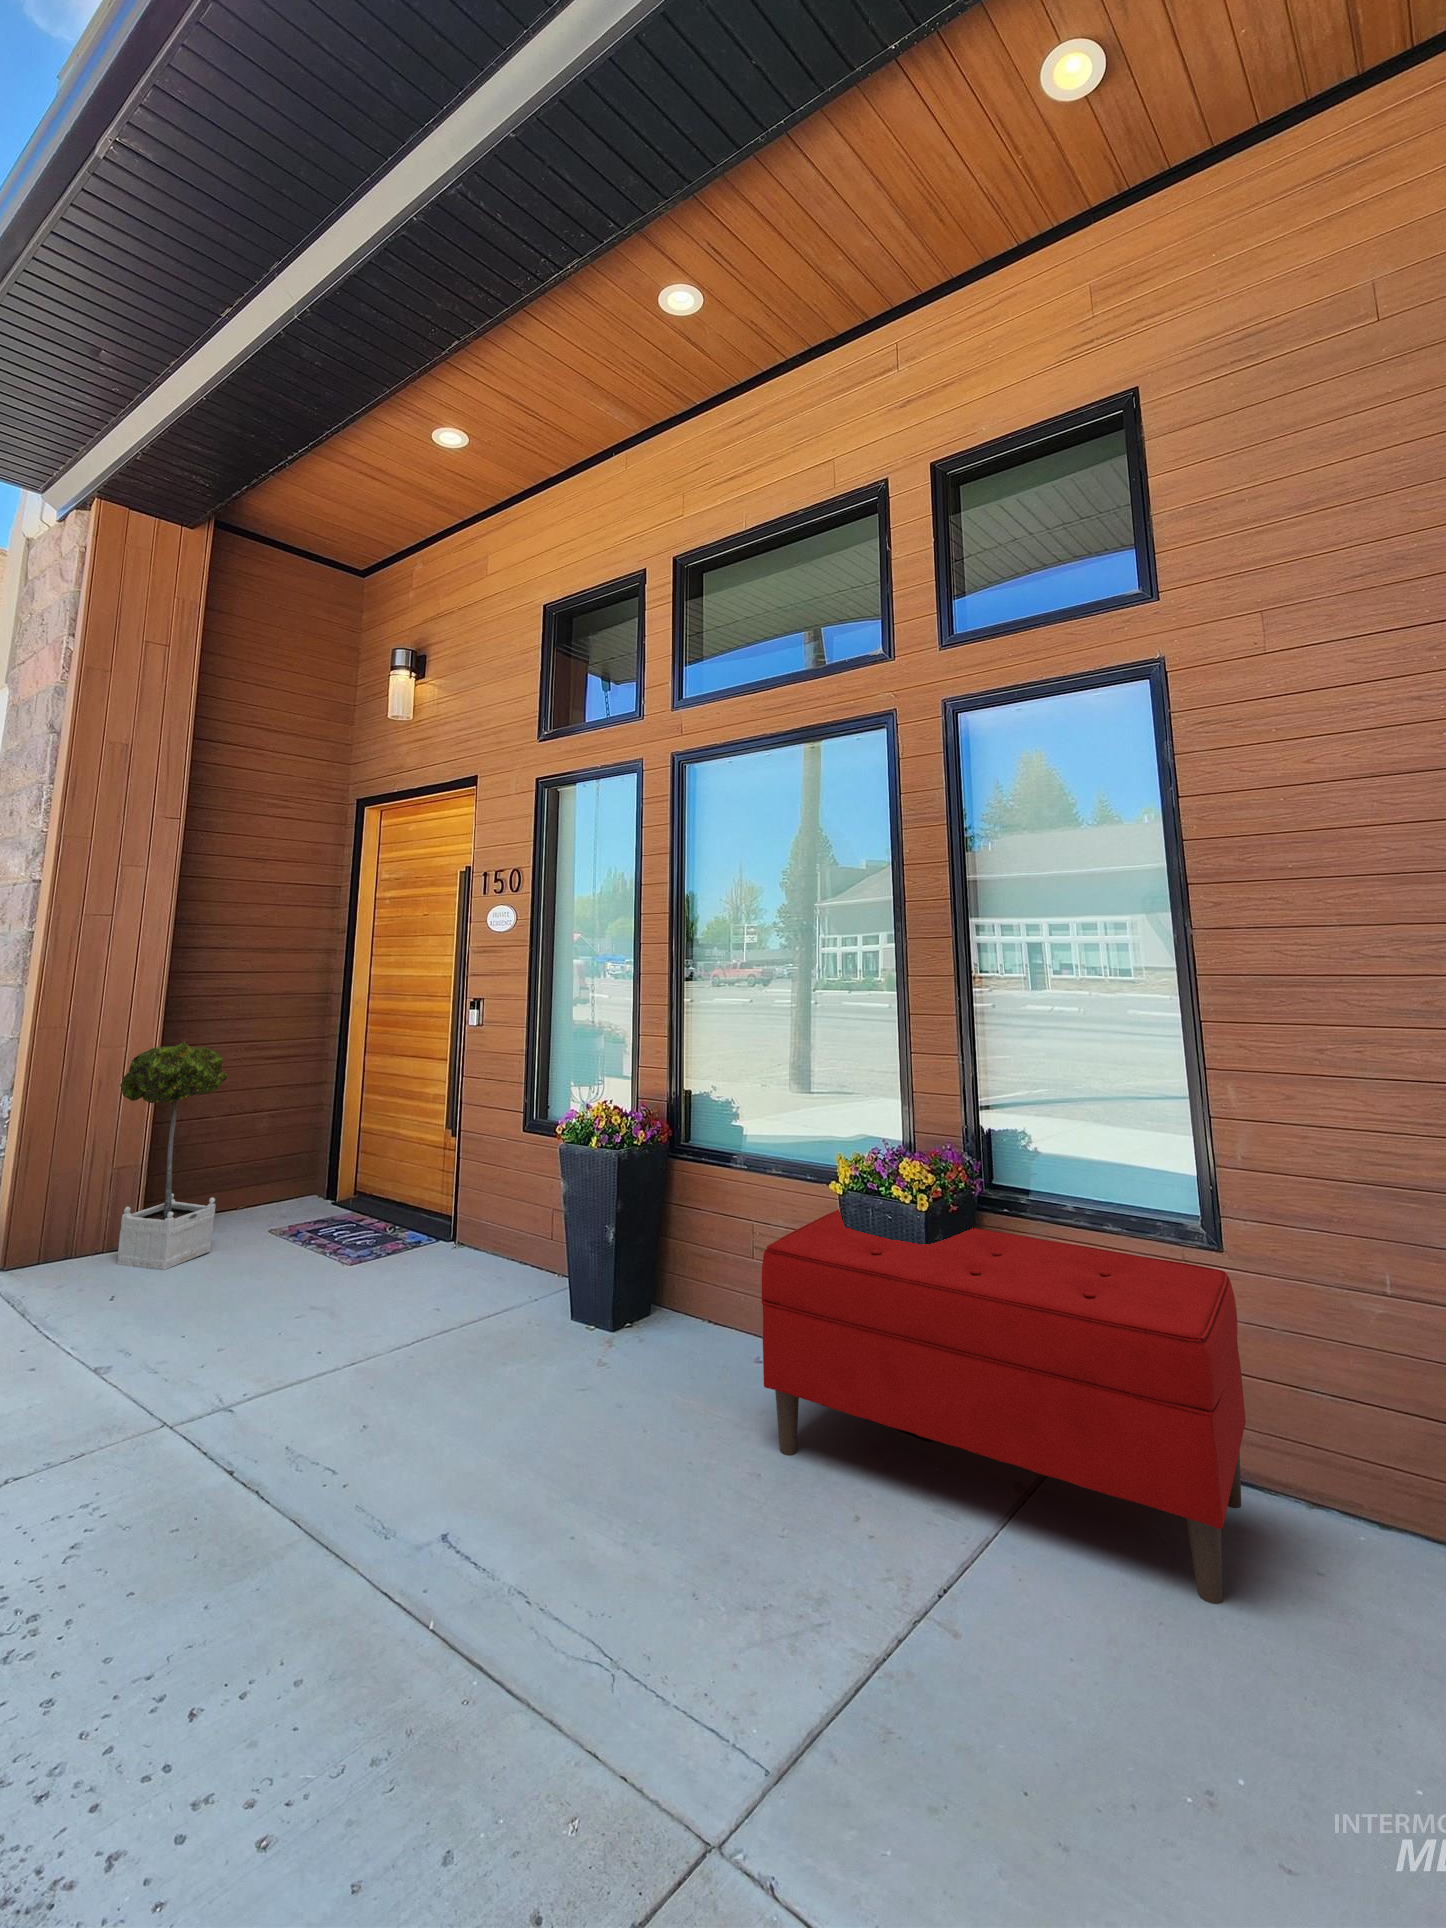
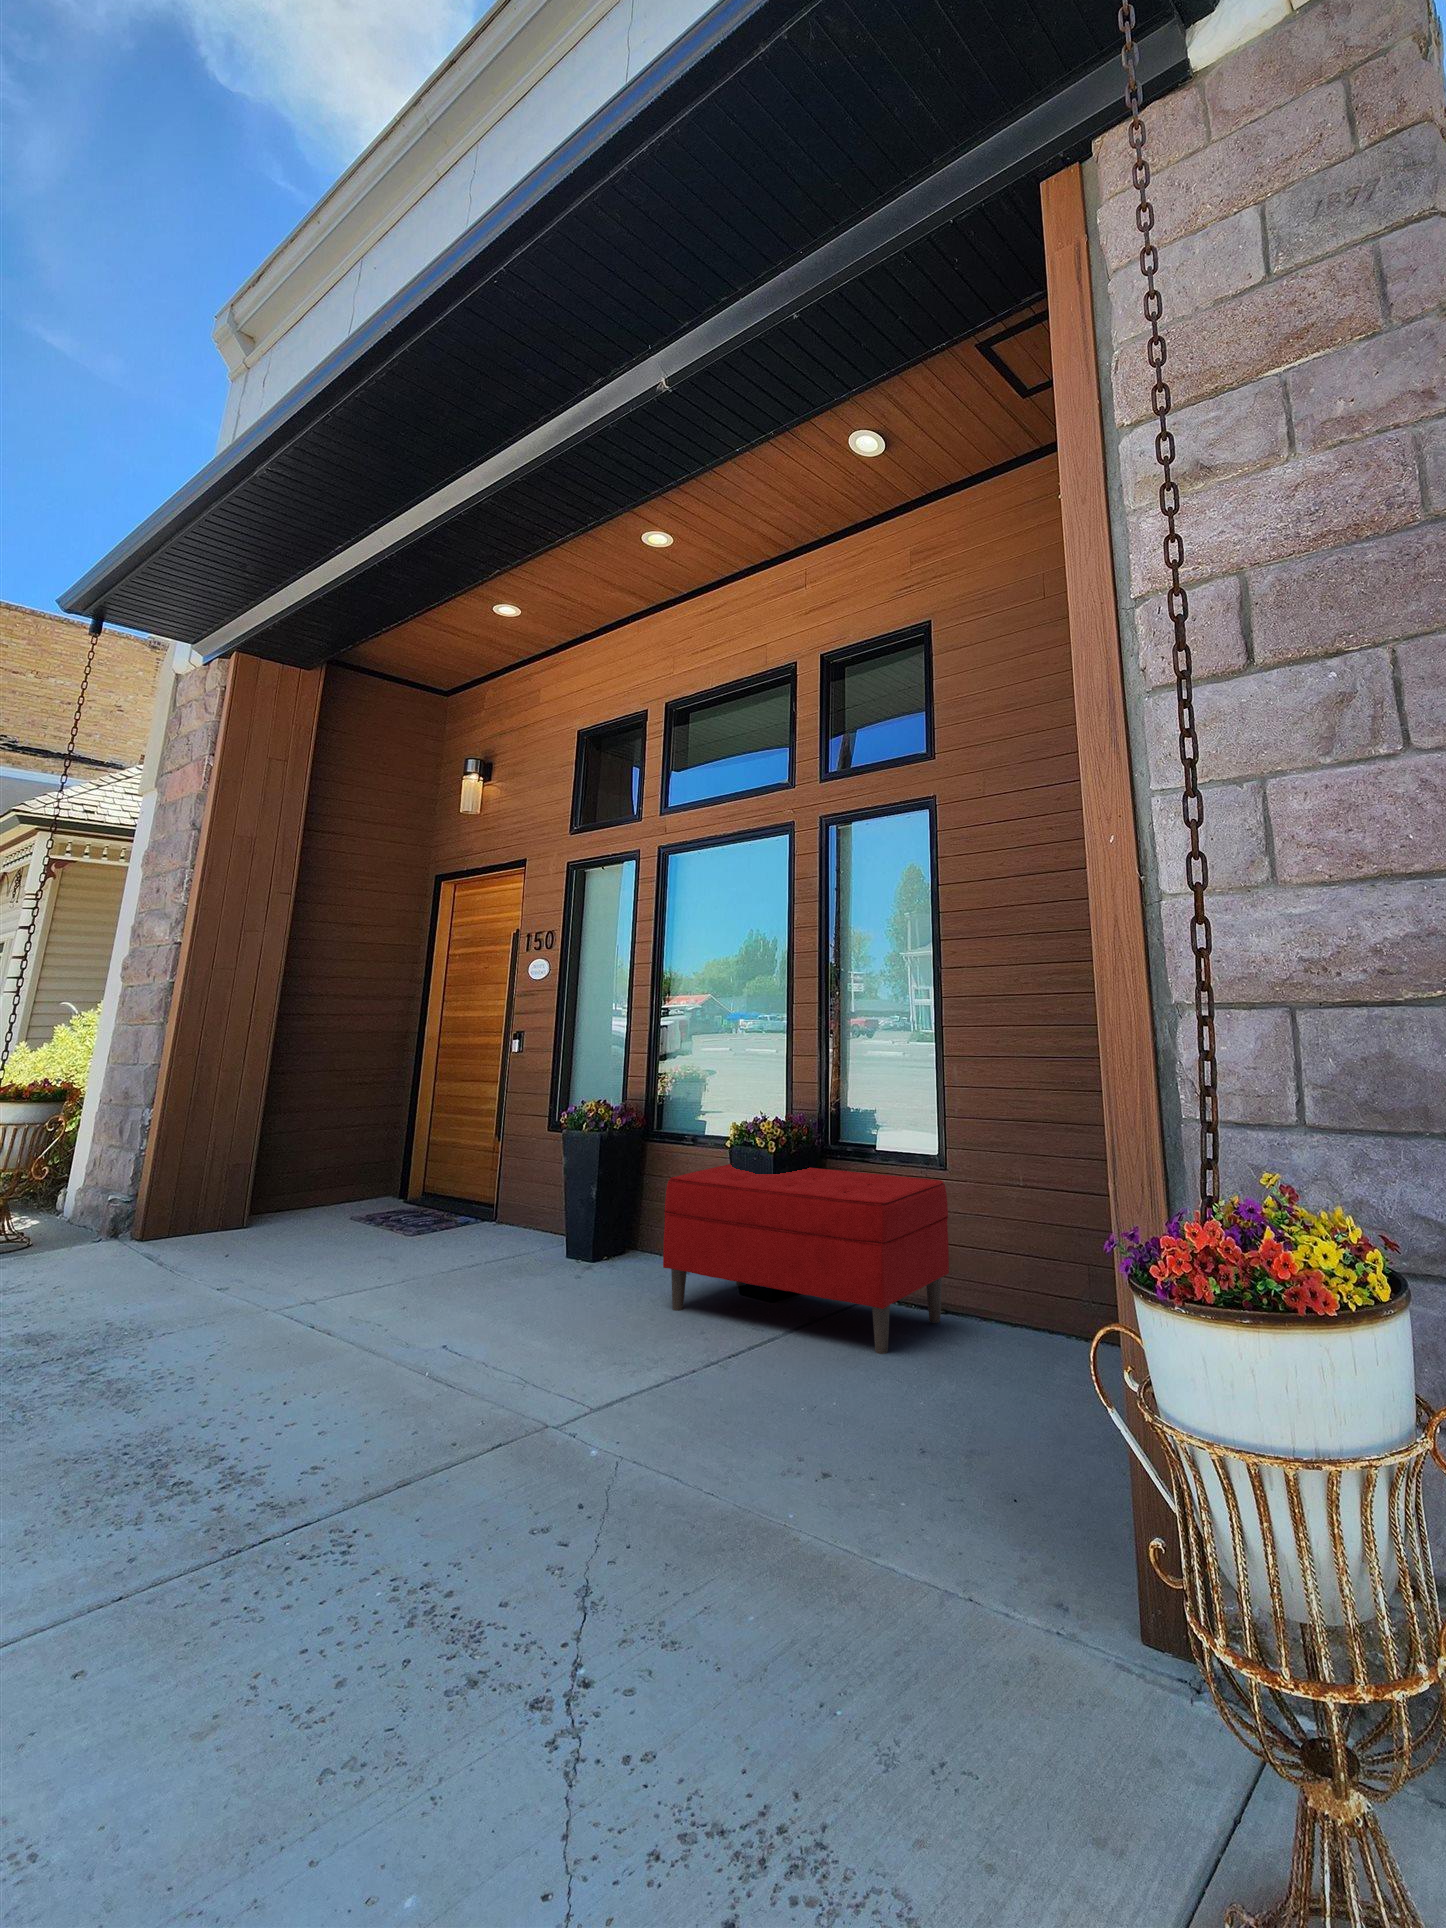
potted tree: present [117,1041,228,1270] -> none [229,1064,320,1239]

